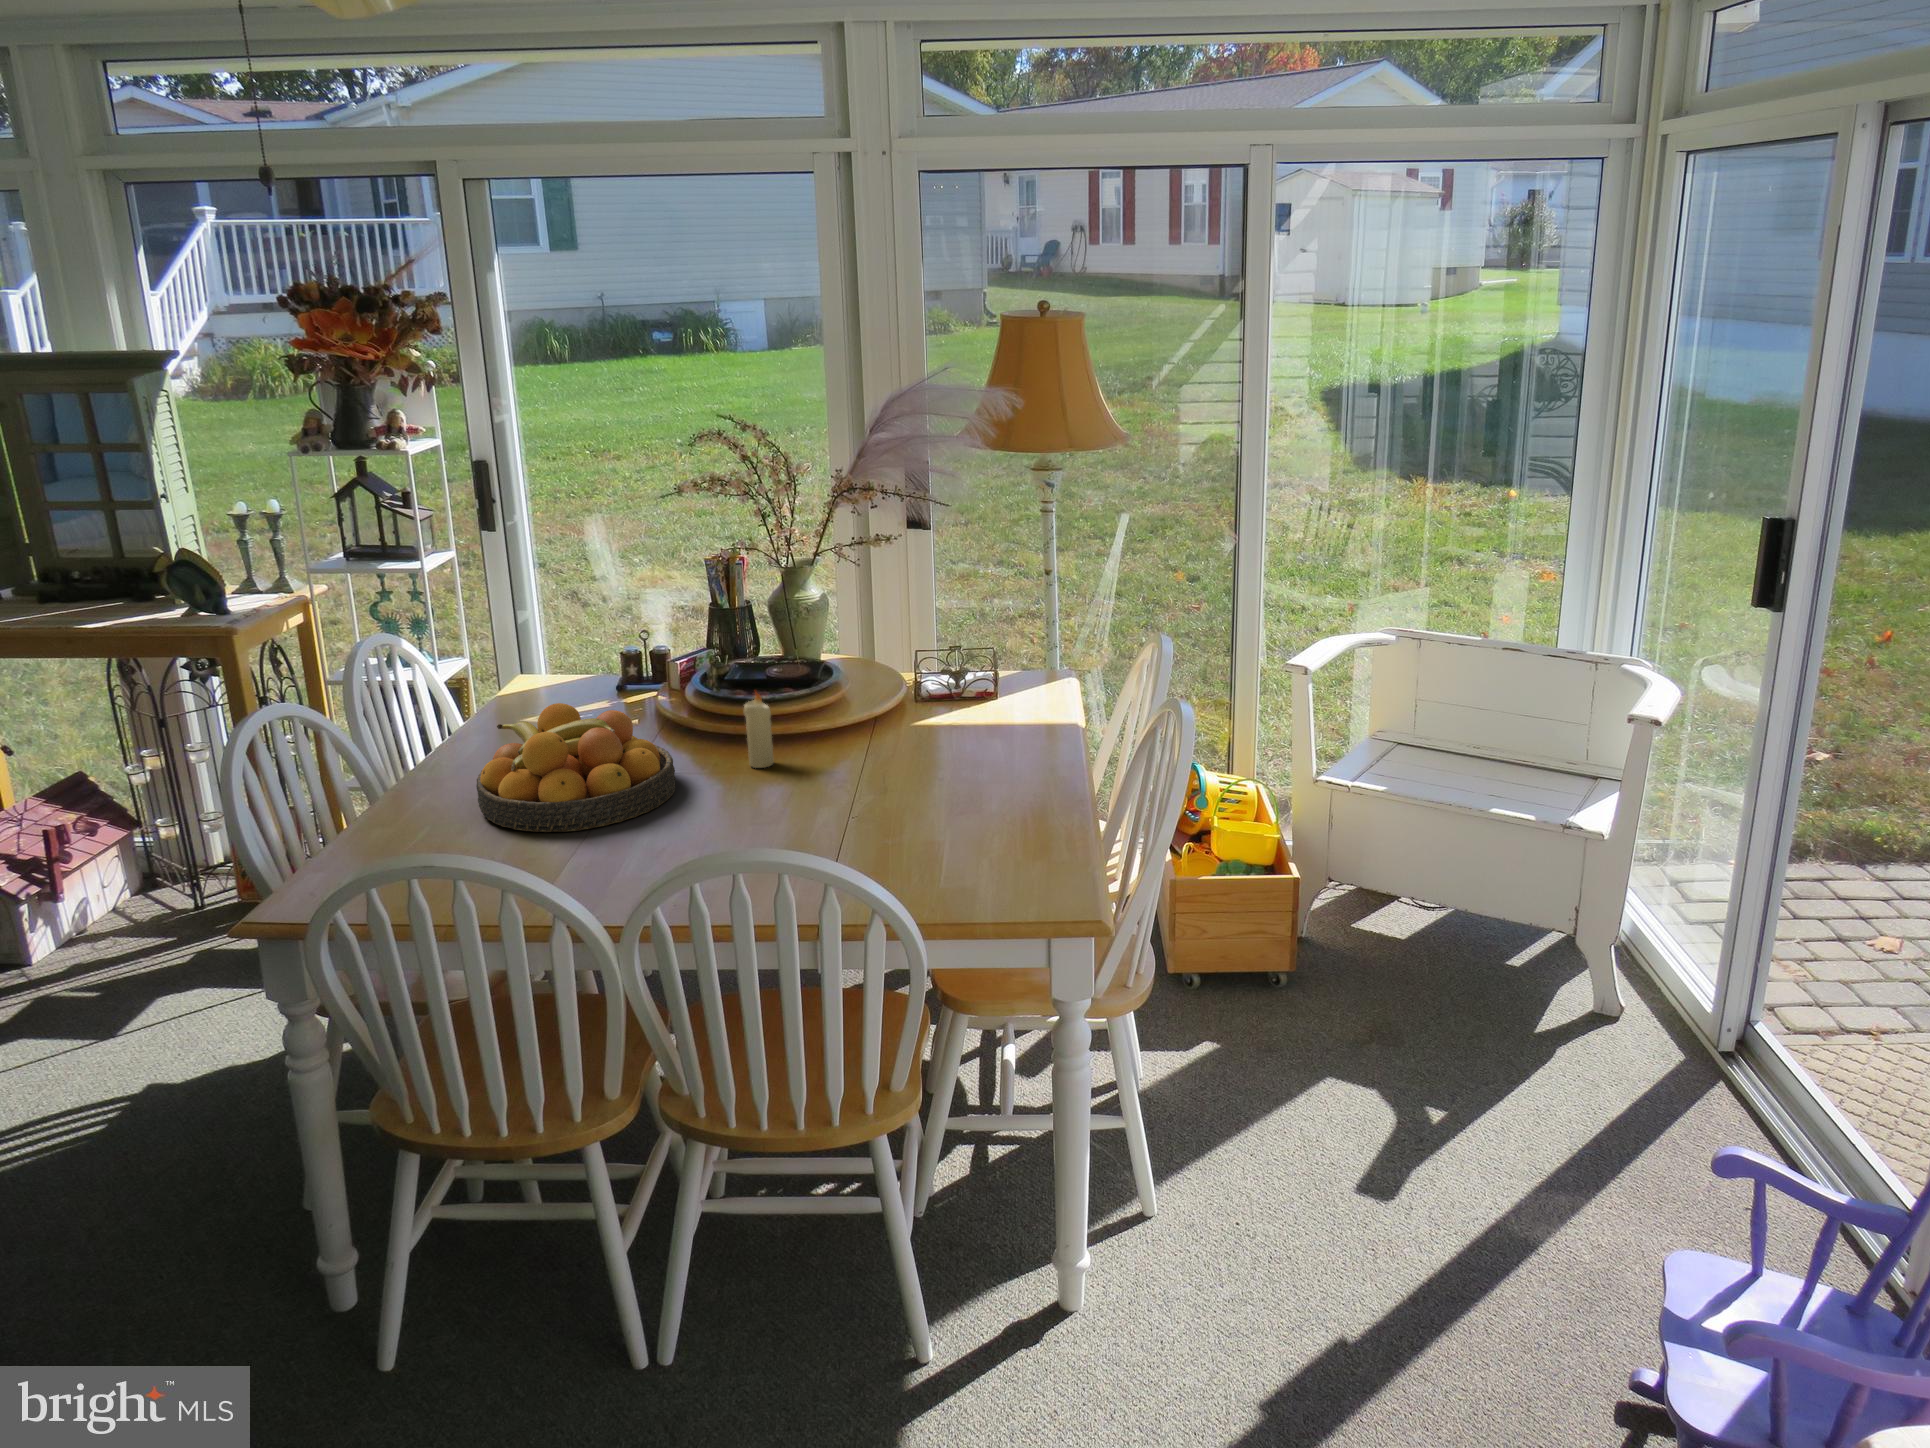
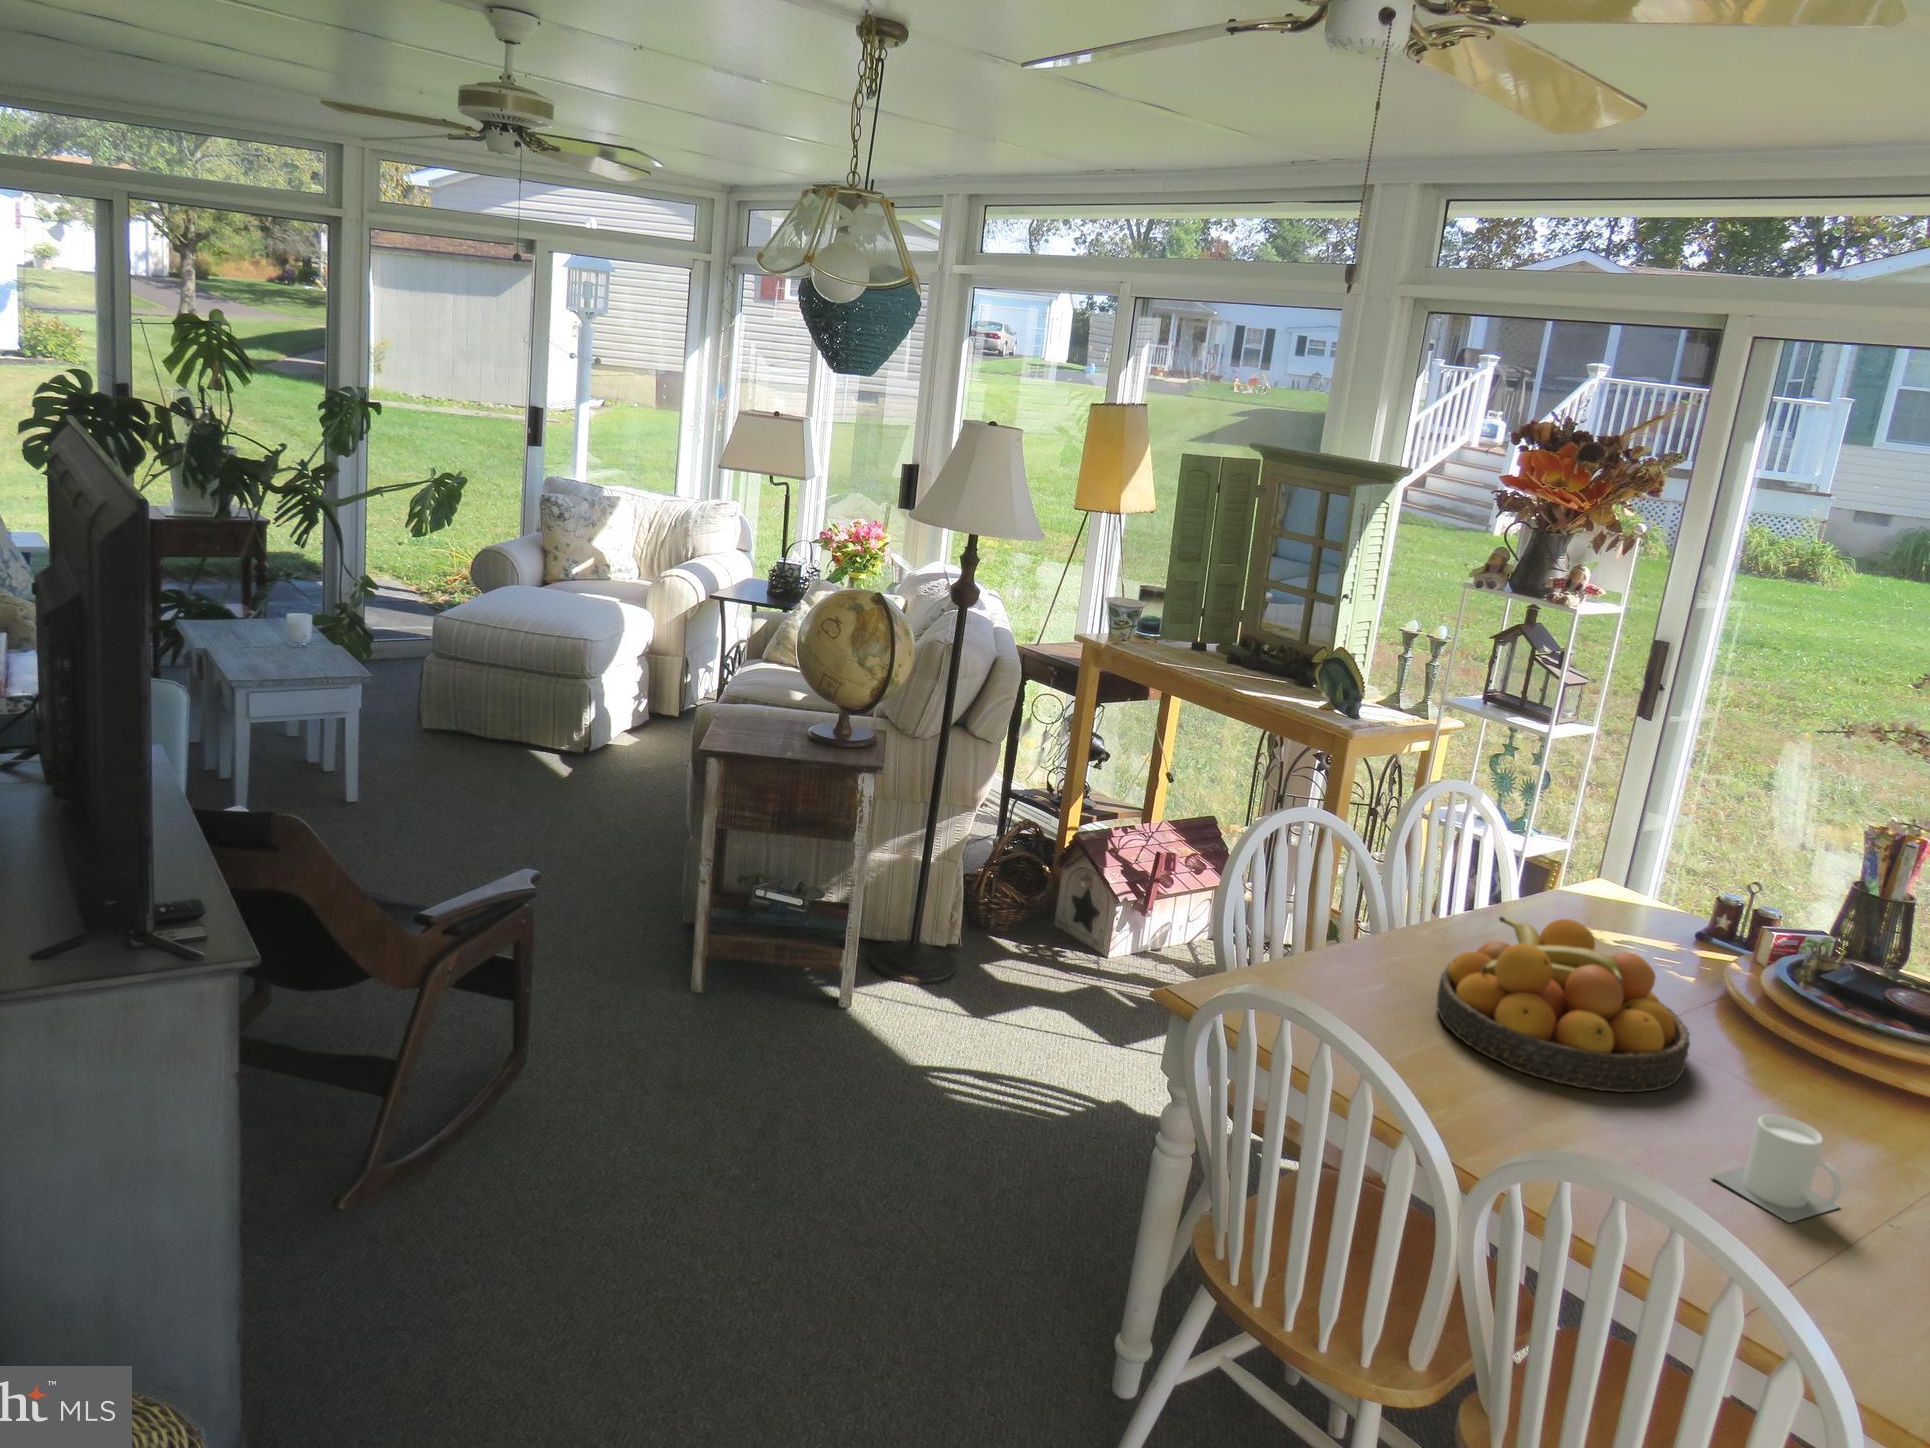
candle: present [744,692,774,768] -> none [1800,1008,1858,1114]
mug: none [733,771,809,837] -> present [1712,1115,1842,1223]

